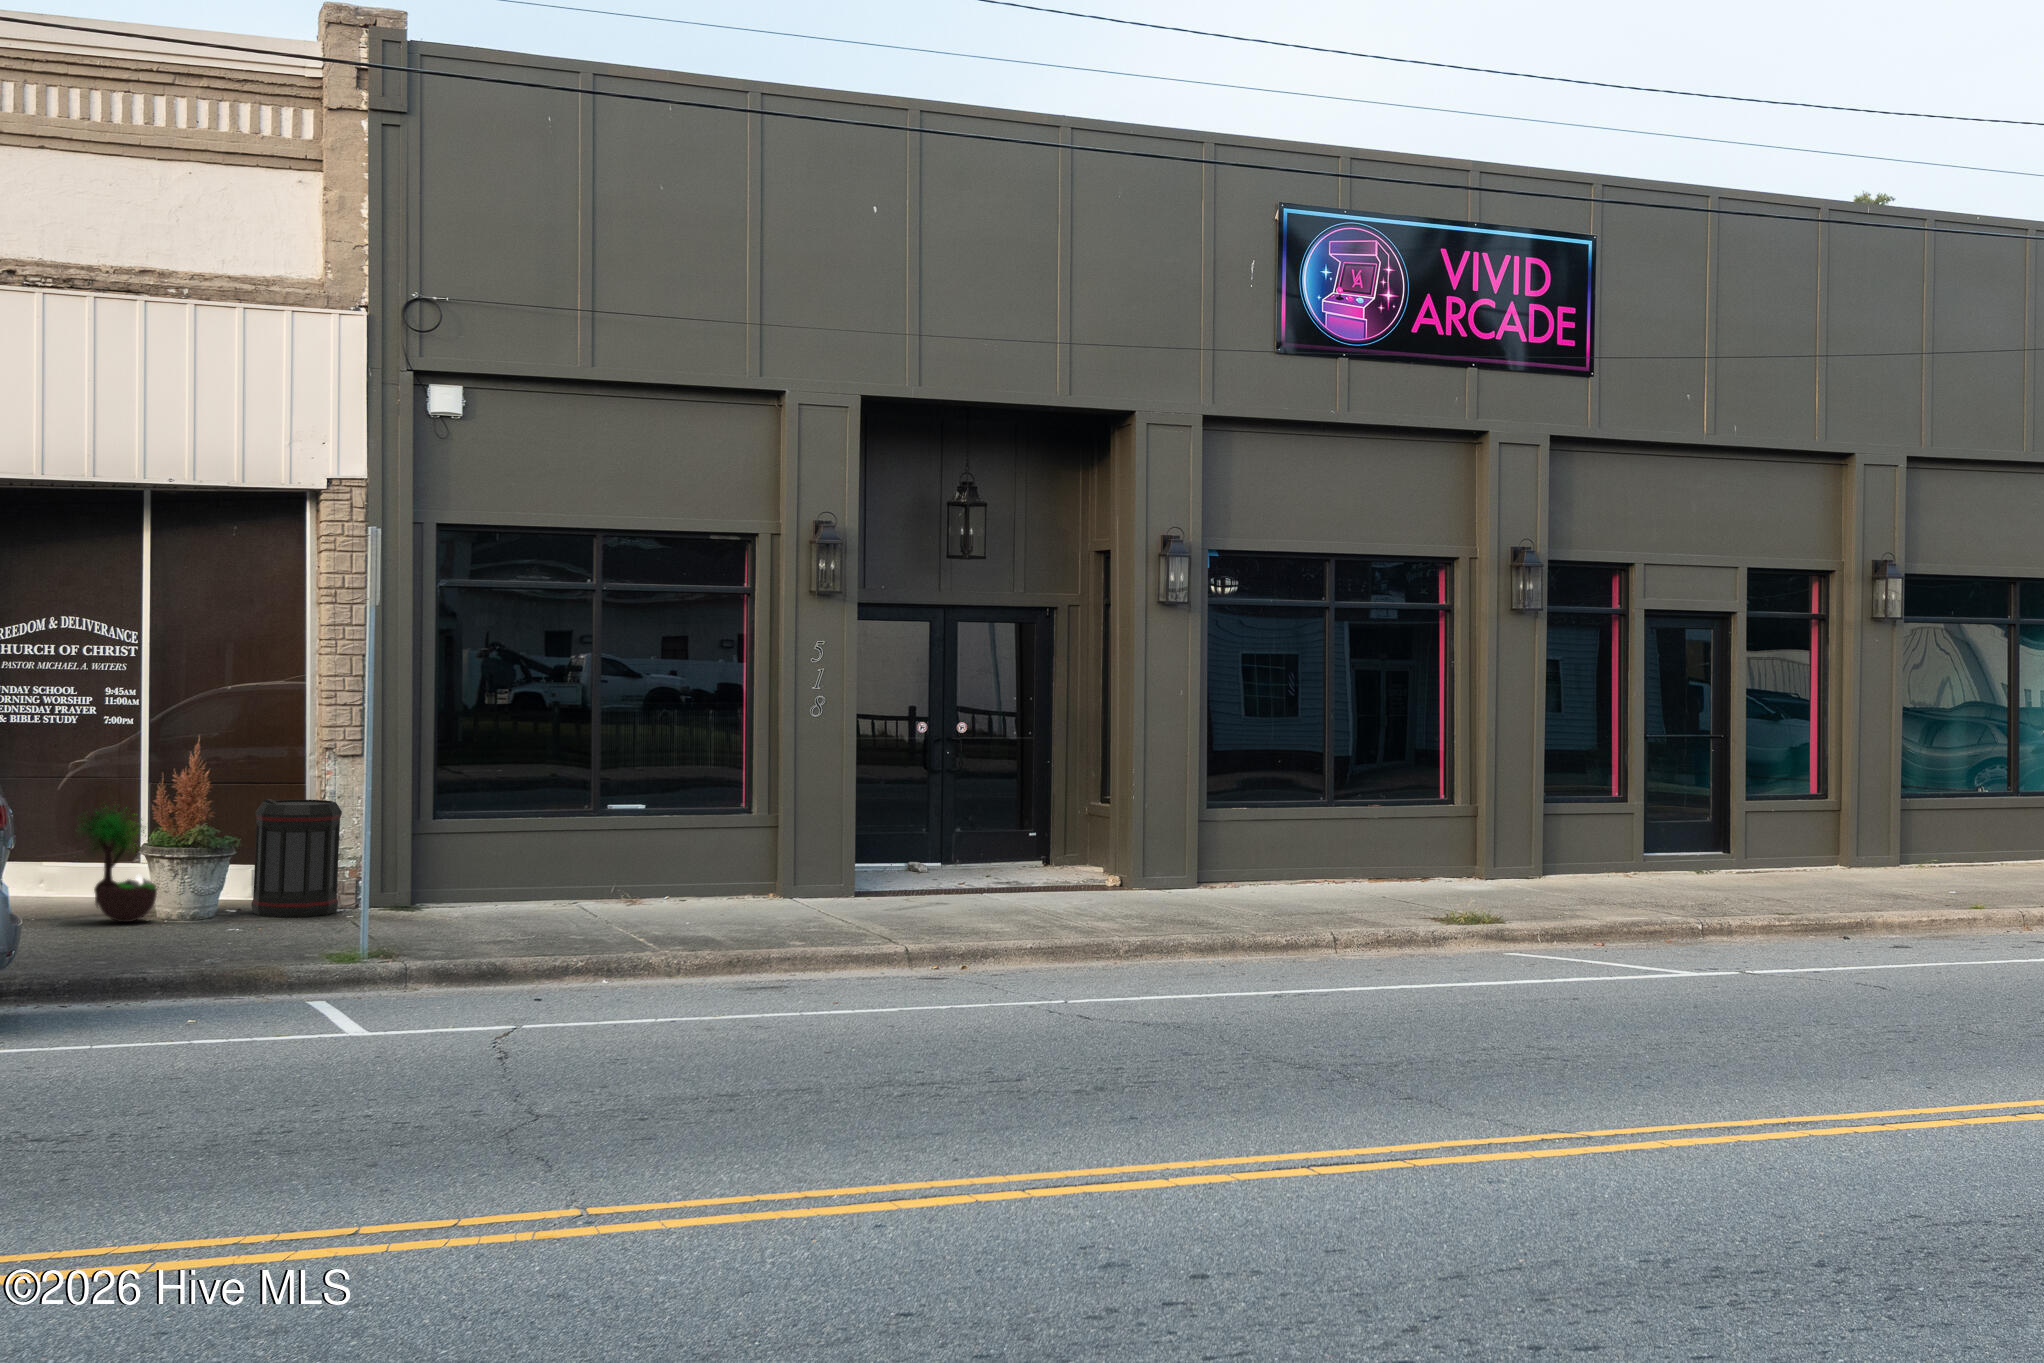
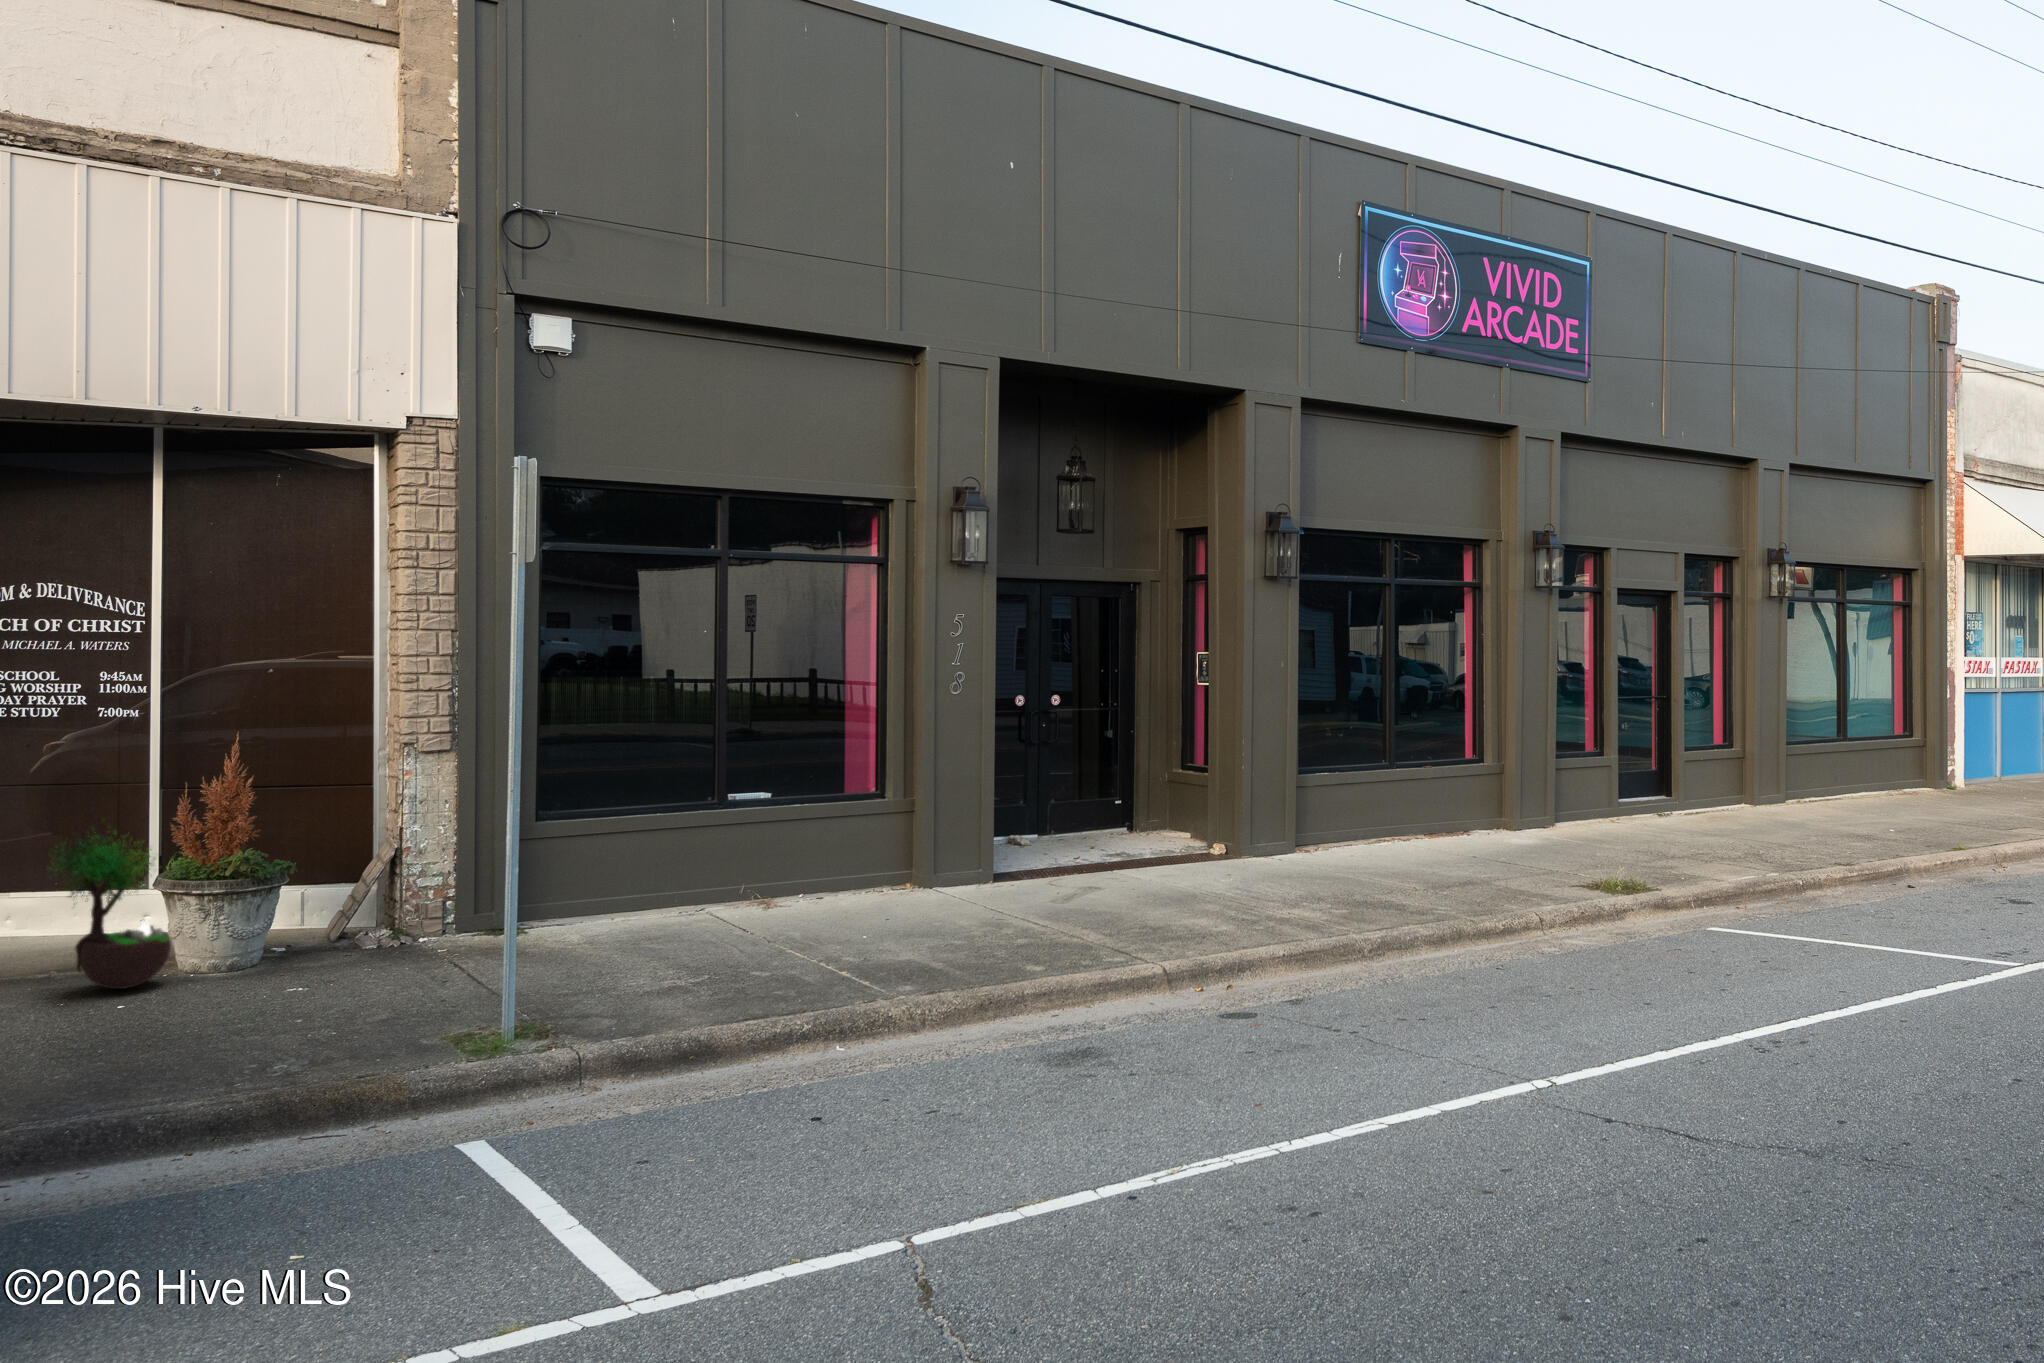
trash can: present [251,799,342,917] -> none [303,806,427,961]

